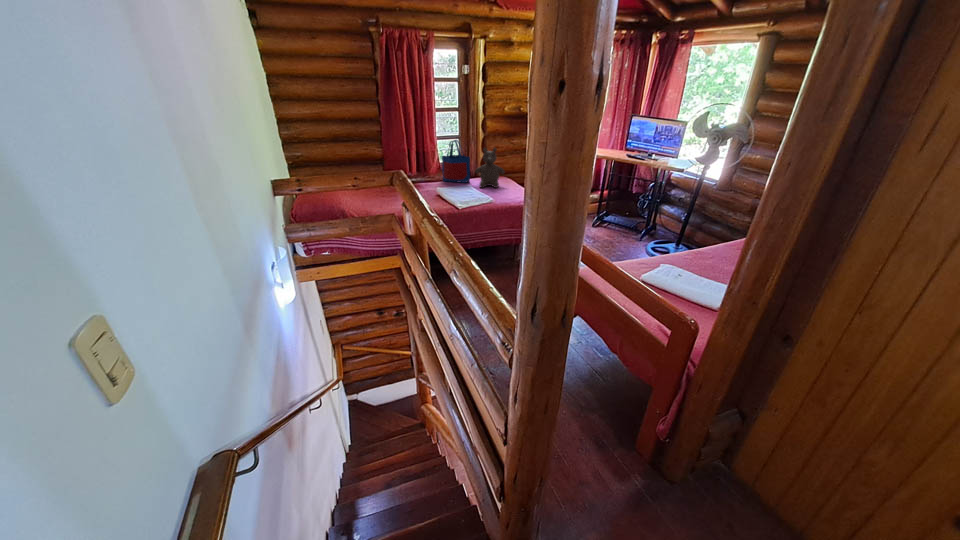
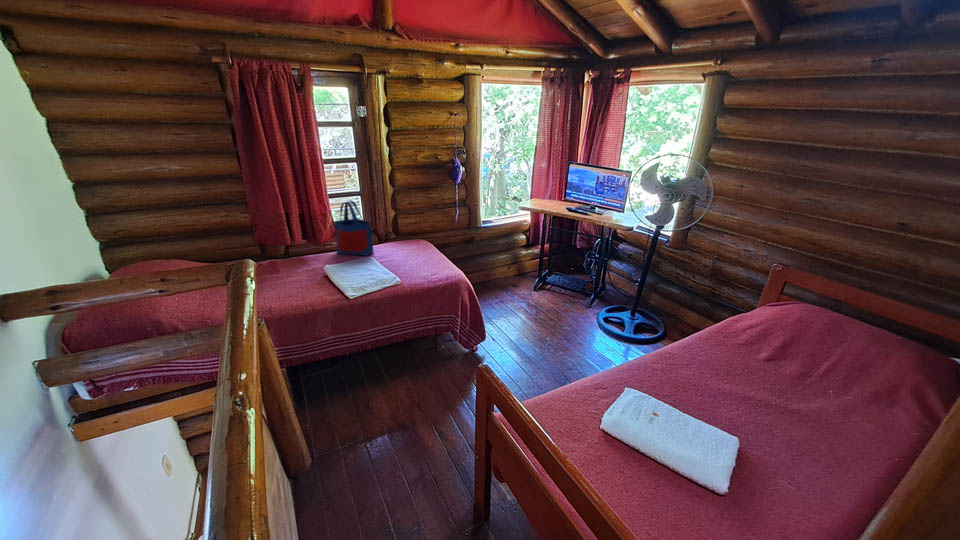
teddy bear: present [475,148,505,188] -> none [377,211,417,264]

